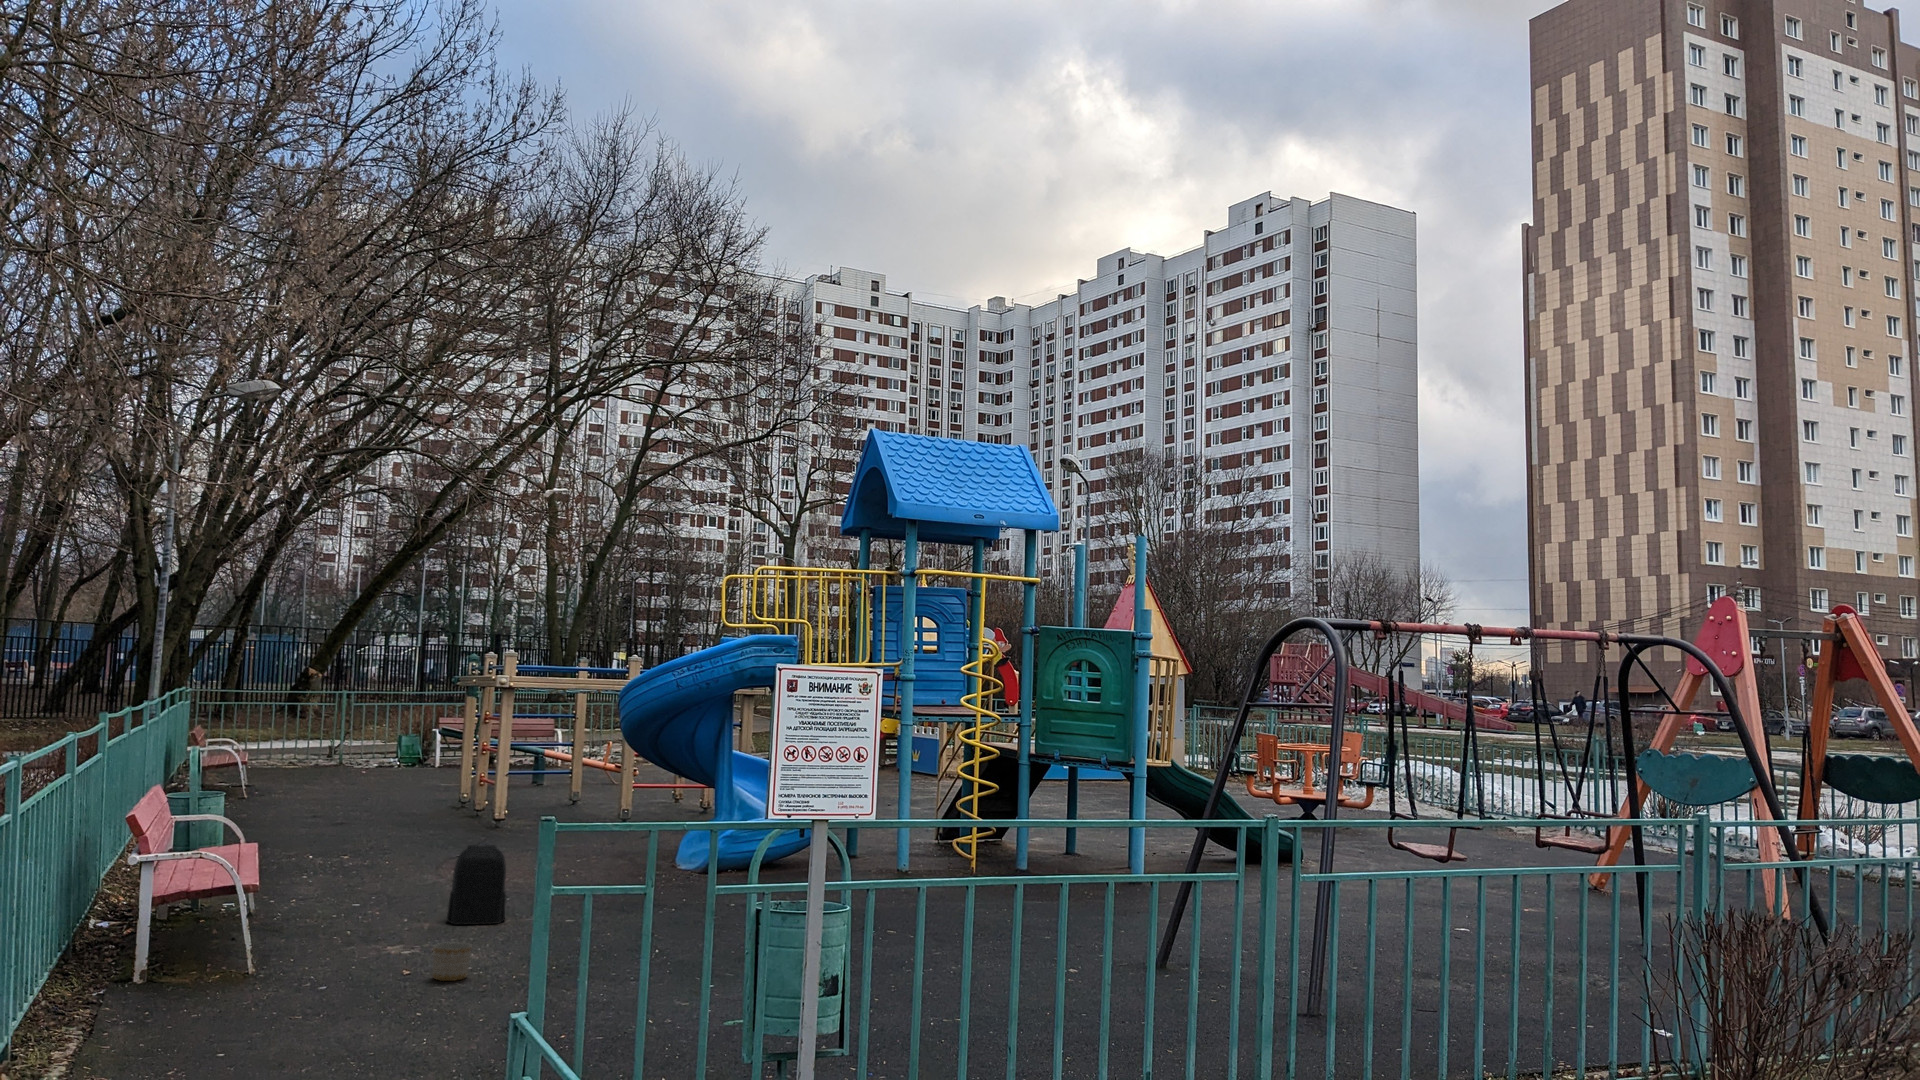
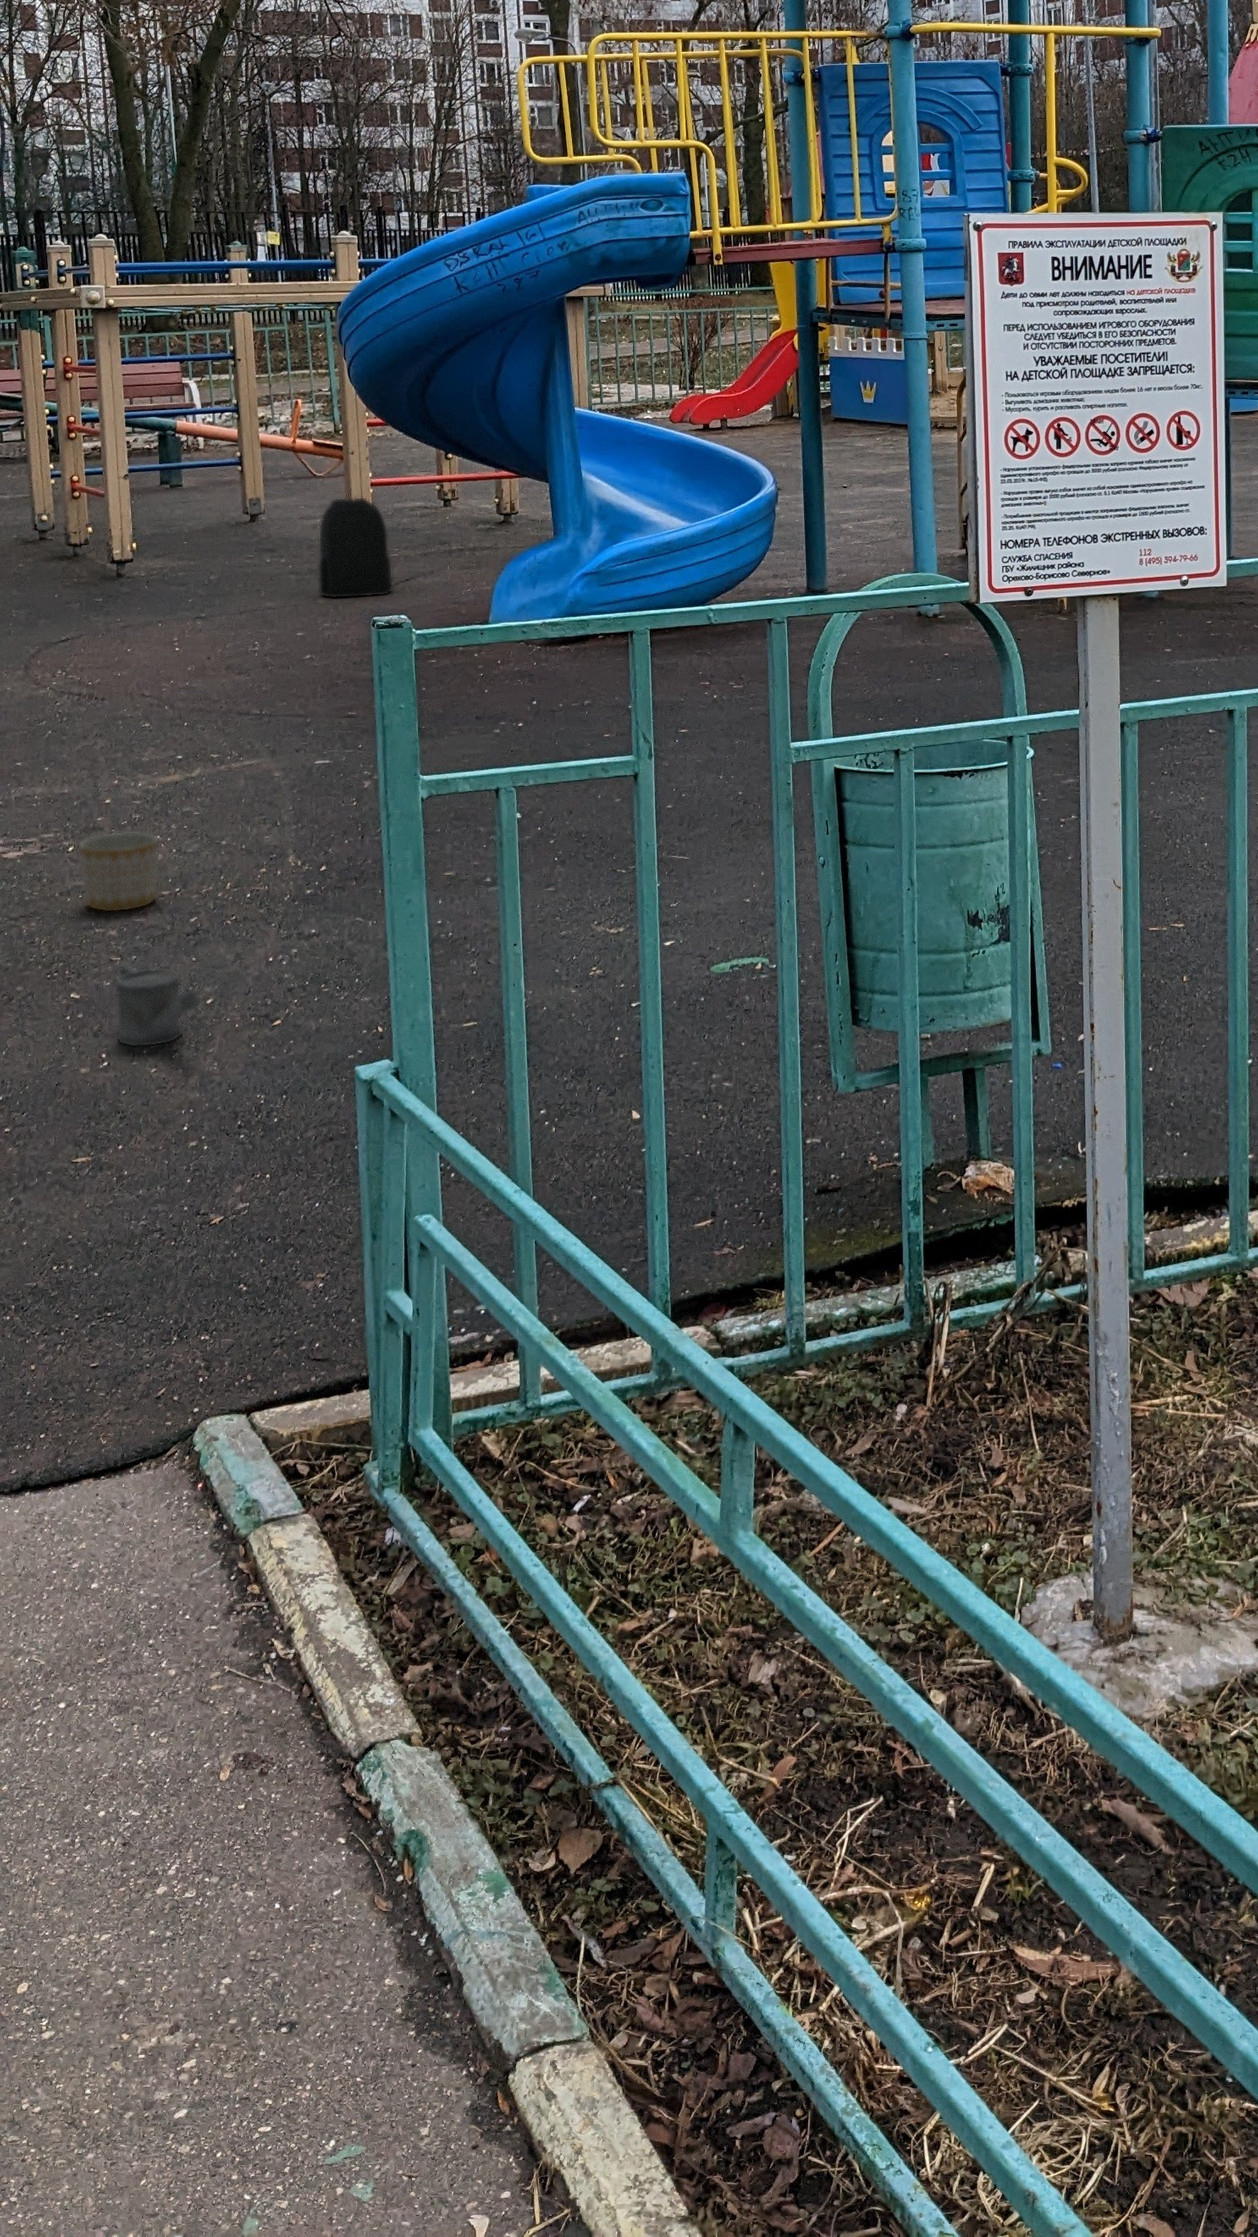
backpack: present [447,845,506,925] -> present [319,498,393,597]
watering can: none [428,1001,468,1041] -> present [116,965,199,1046]

